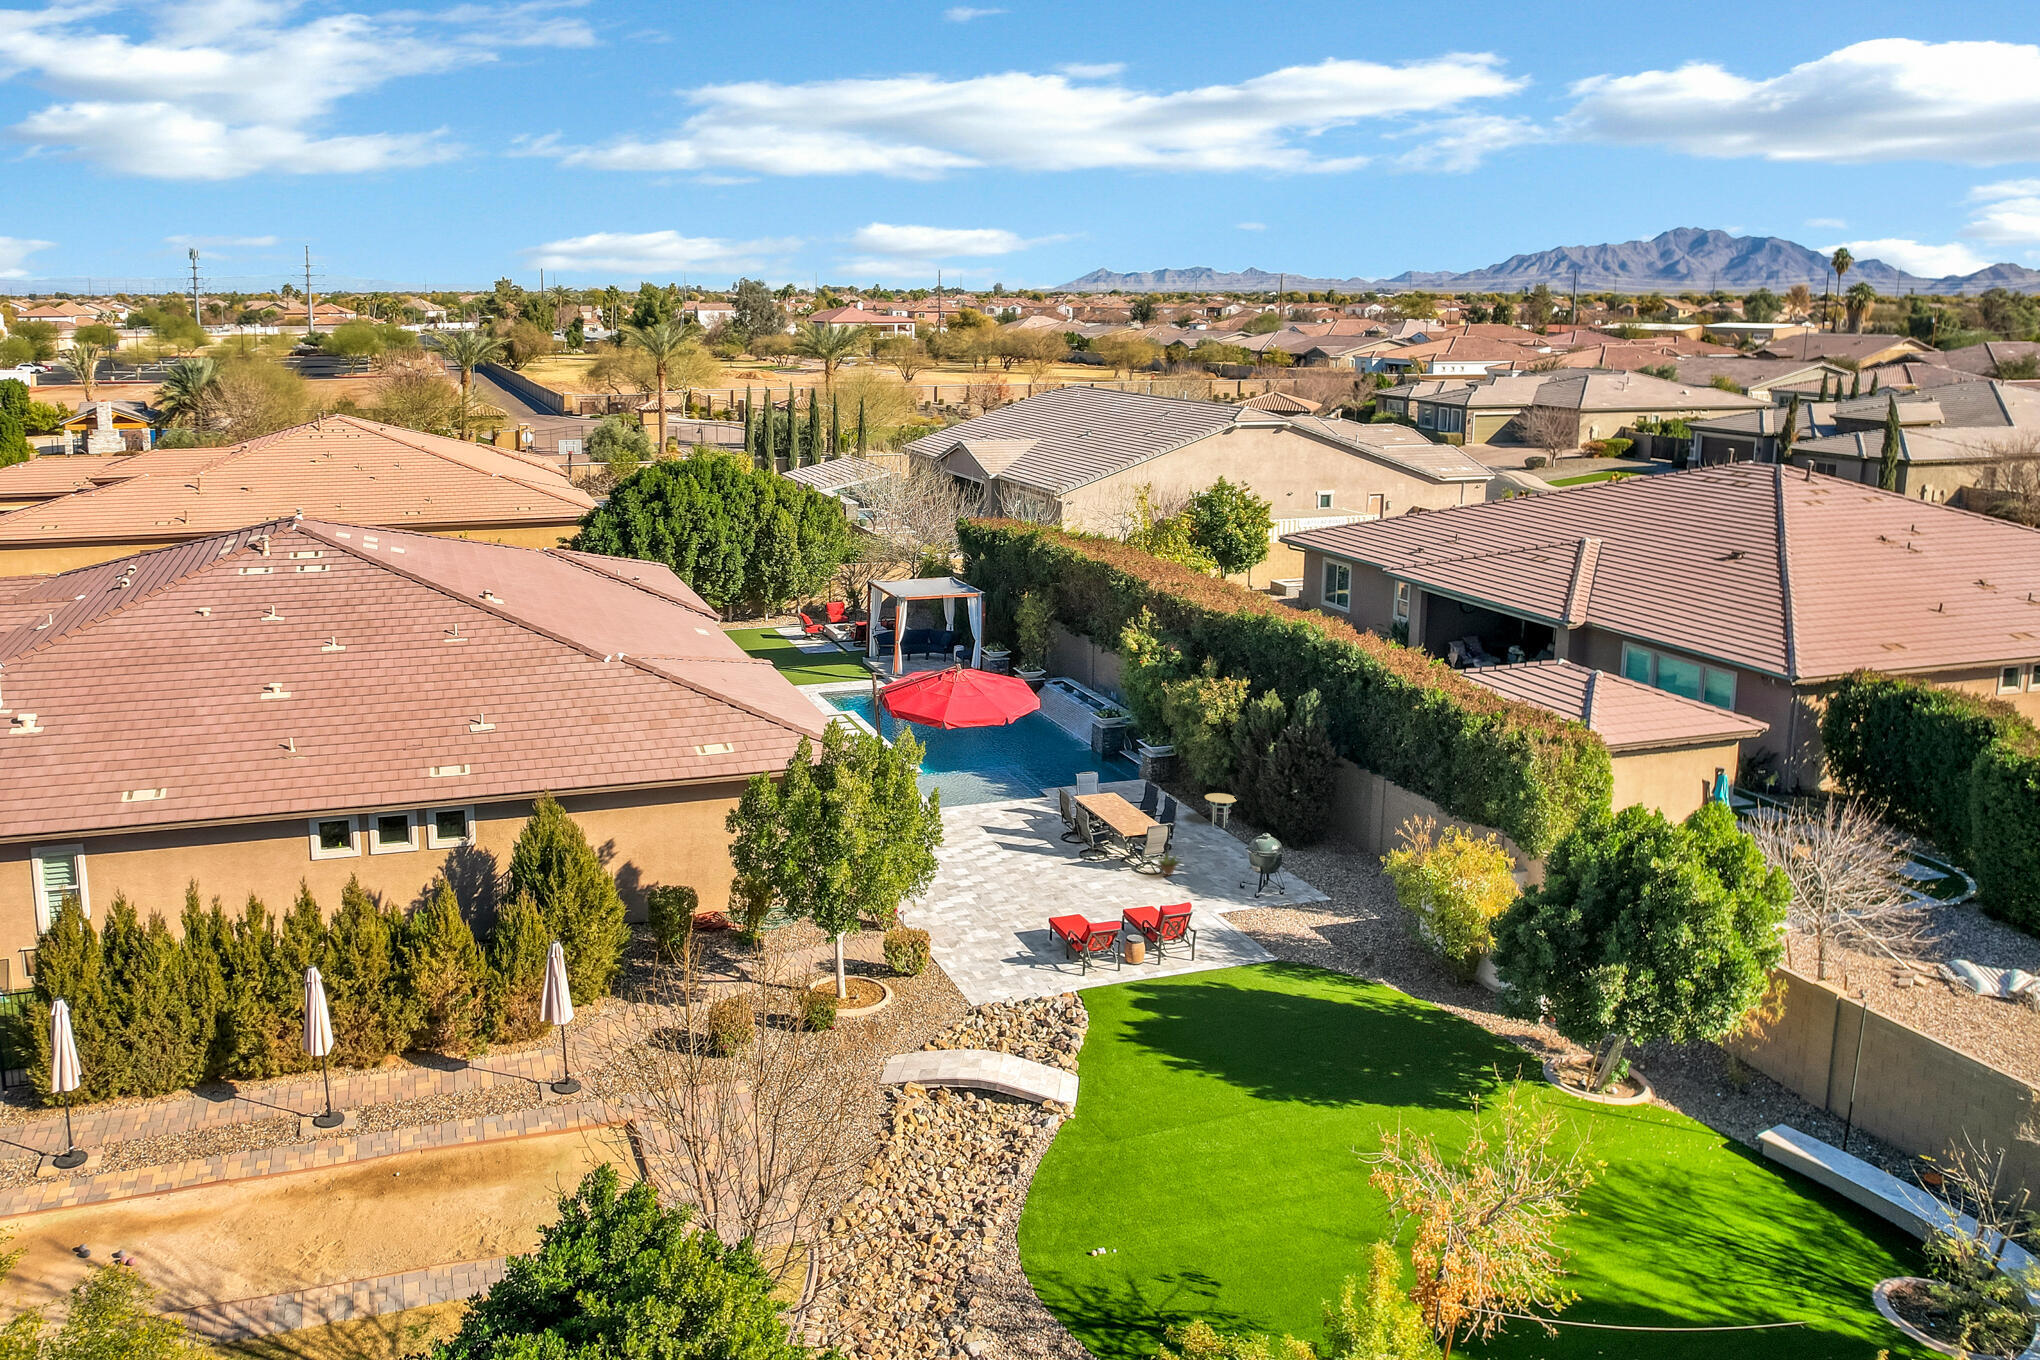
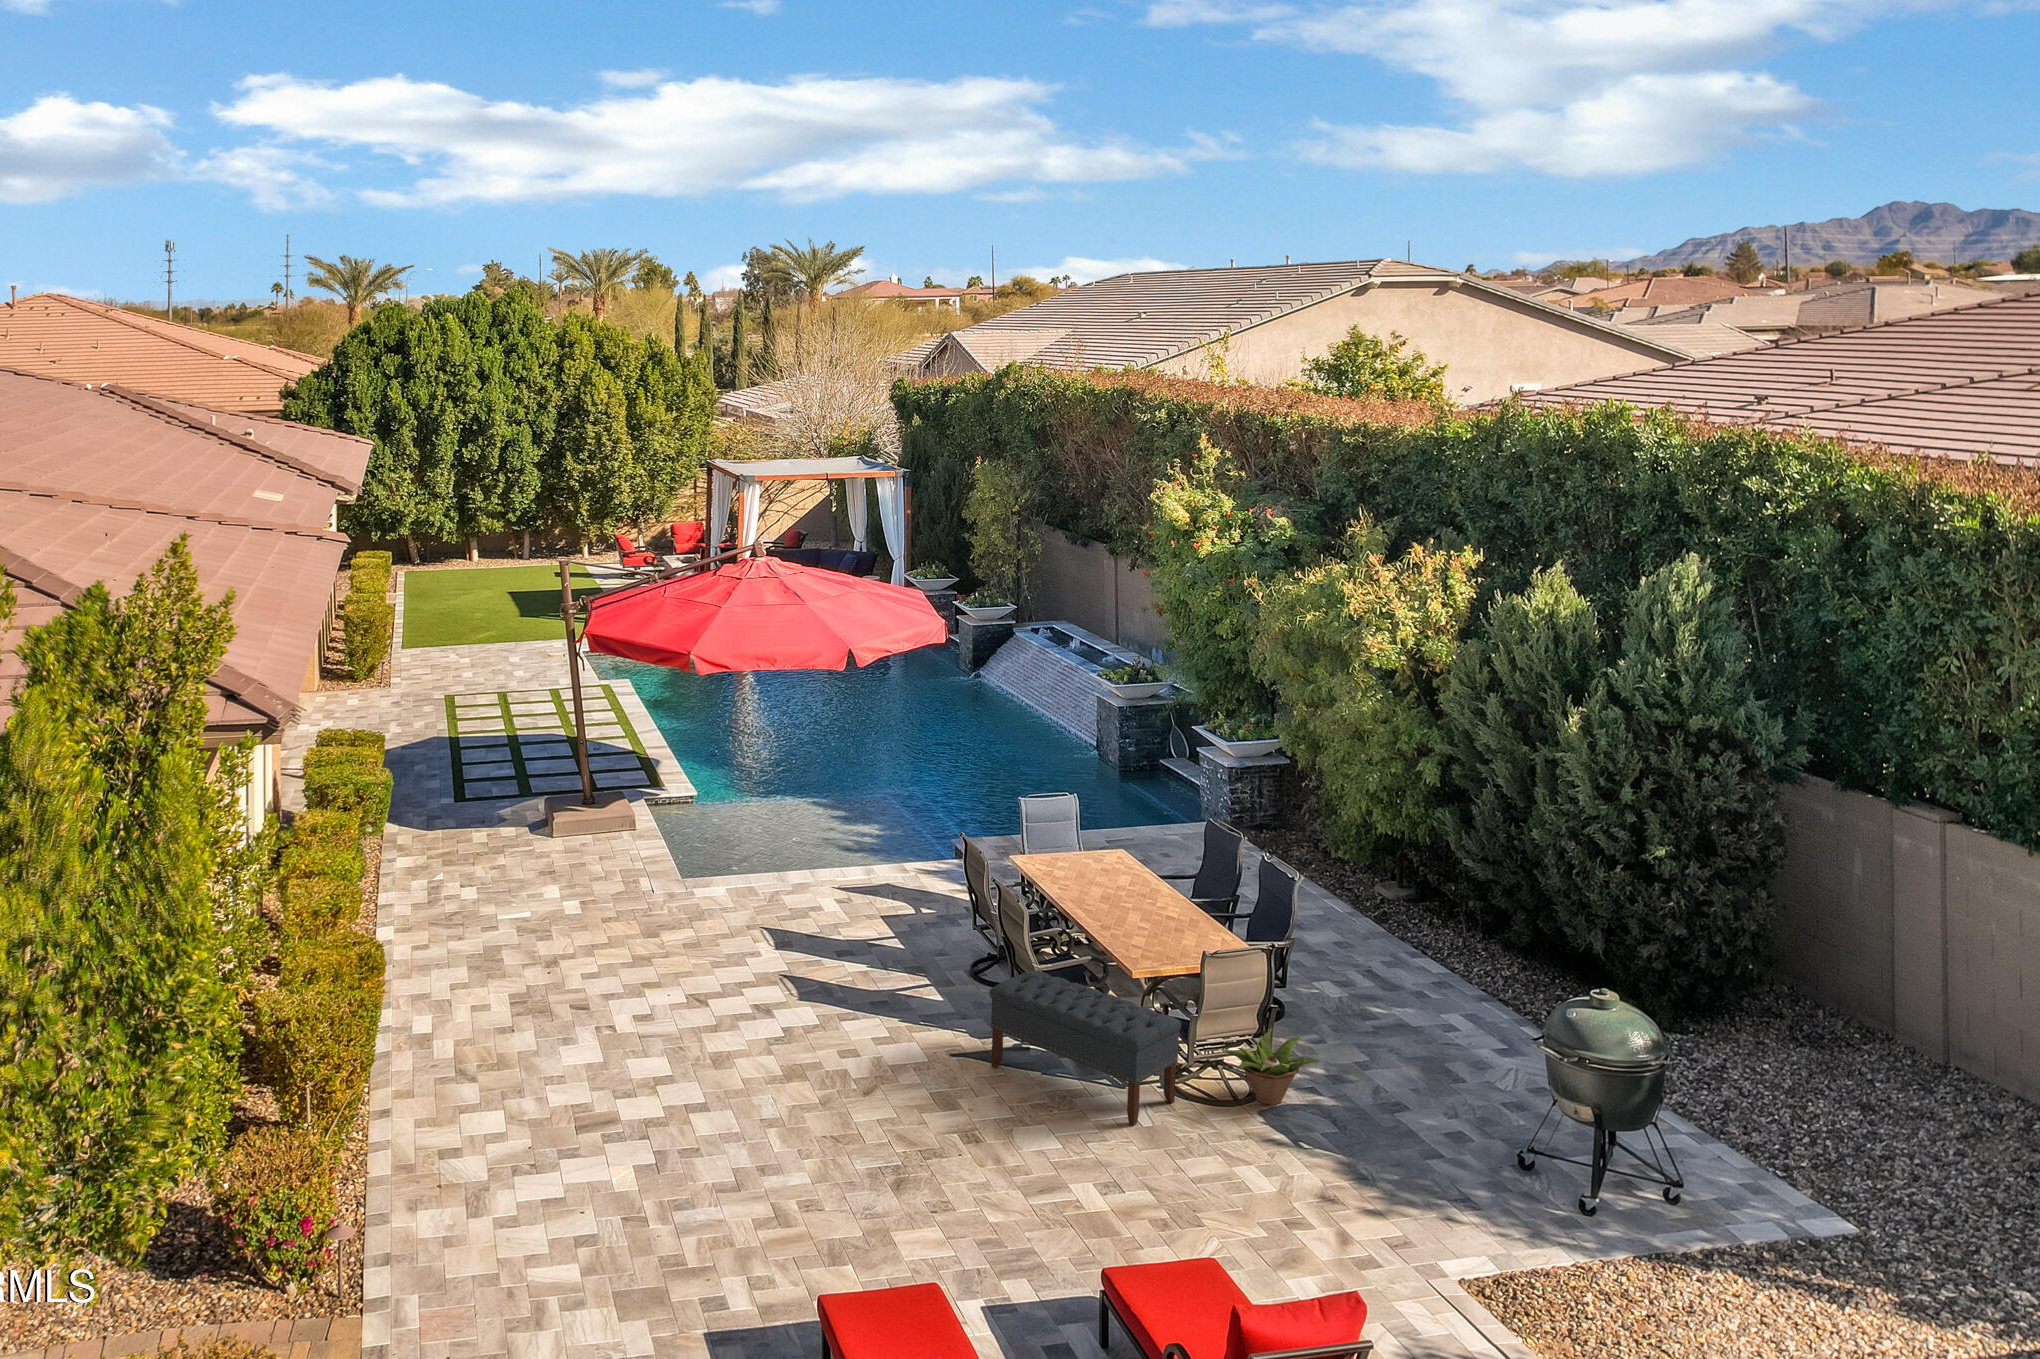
side table: present [1205,793,1237,828] -> none [1358,850,1443,941]
bench: none [1076,835,1139,880] -> present [989,970,1181,1126]

